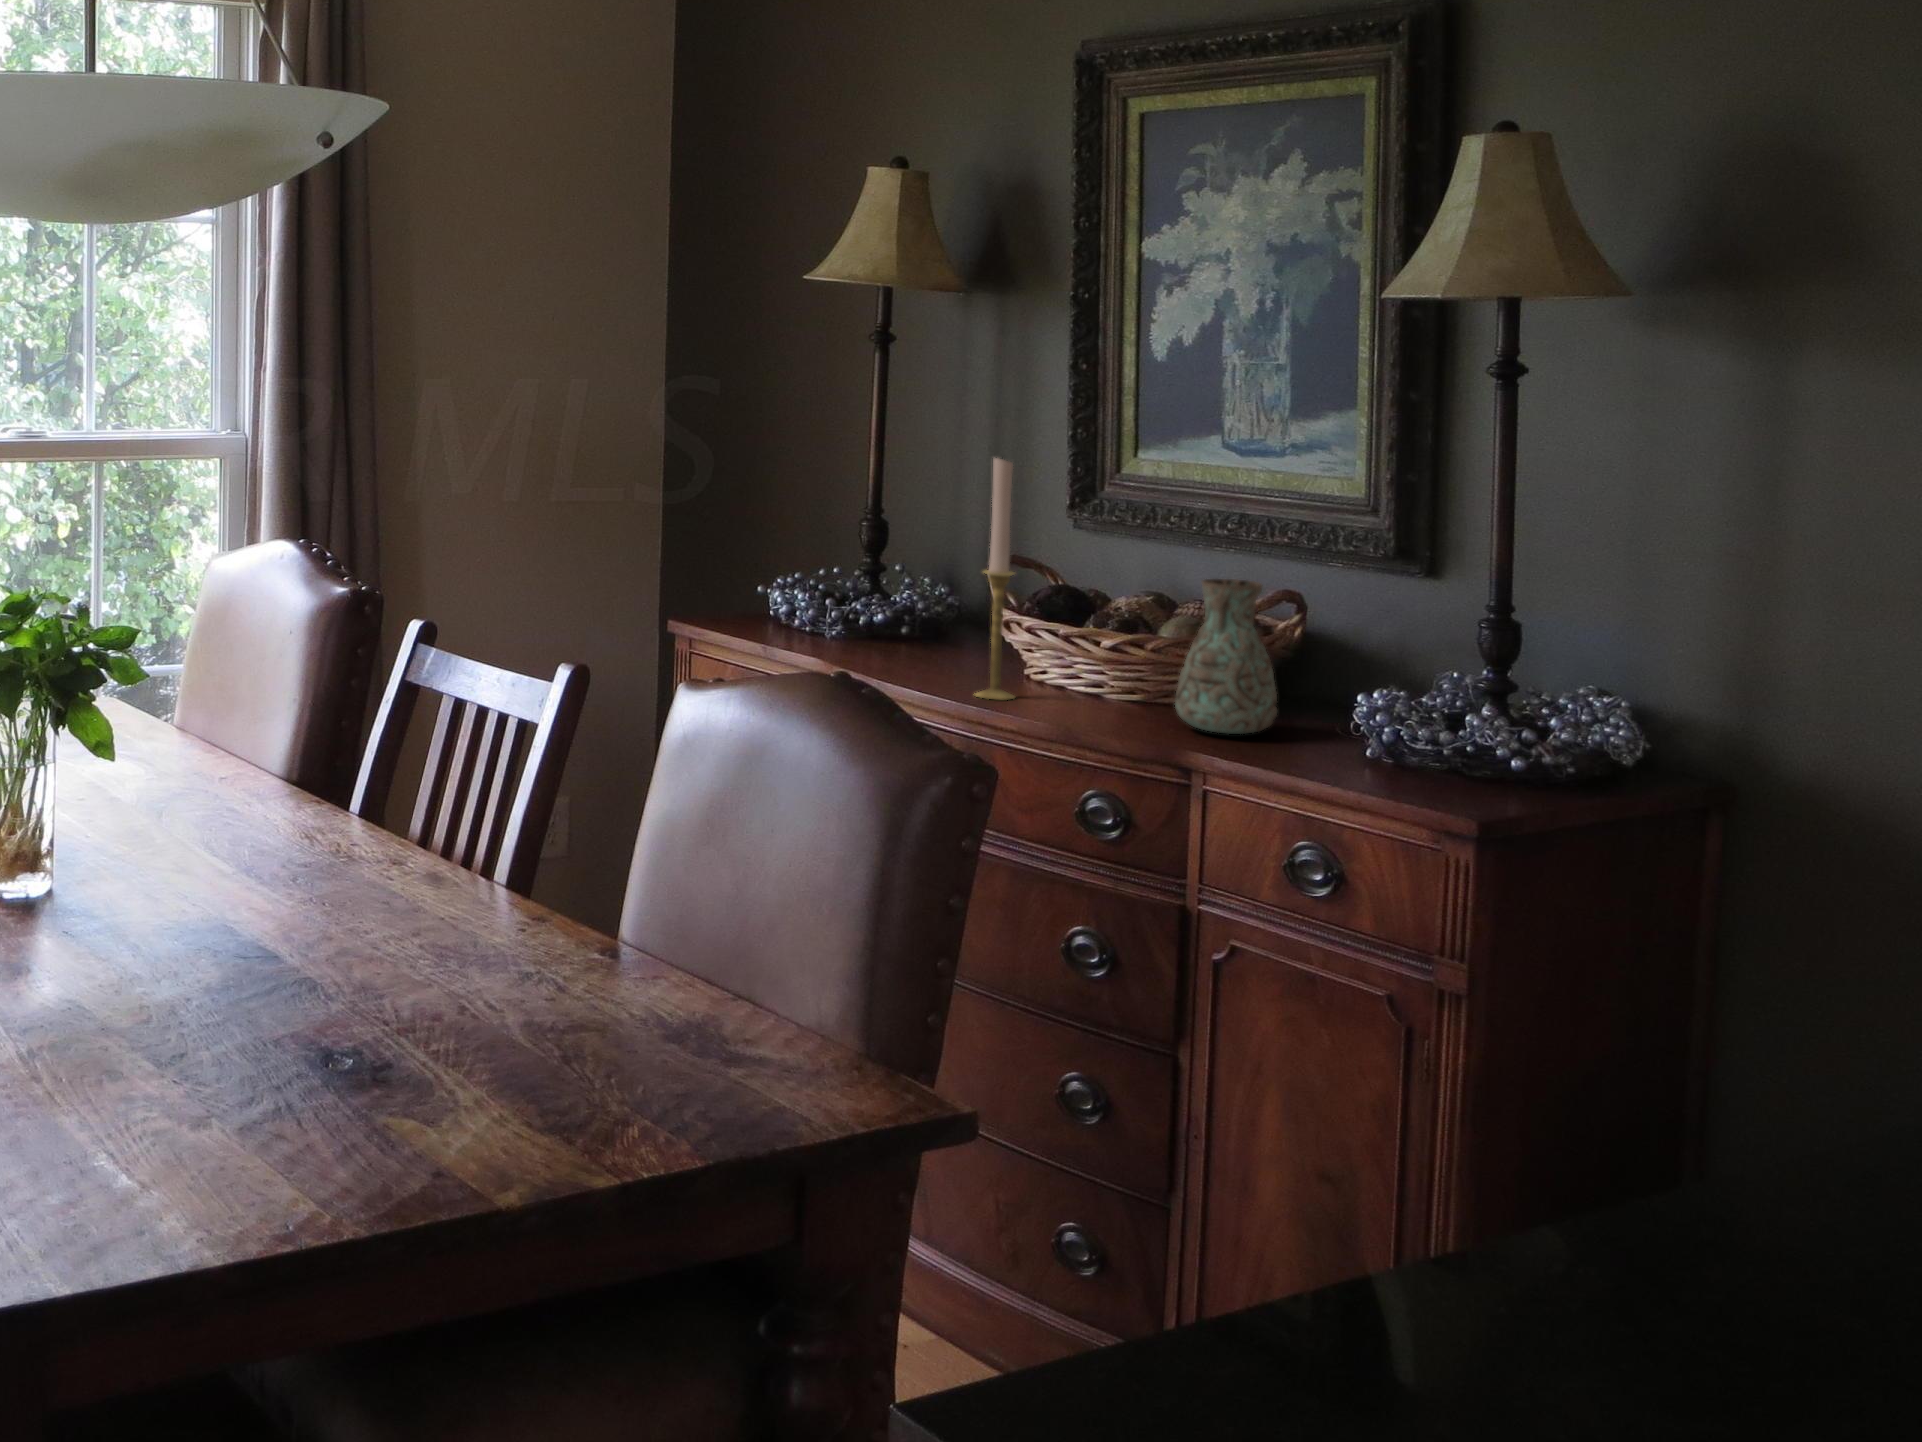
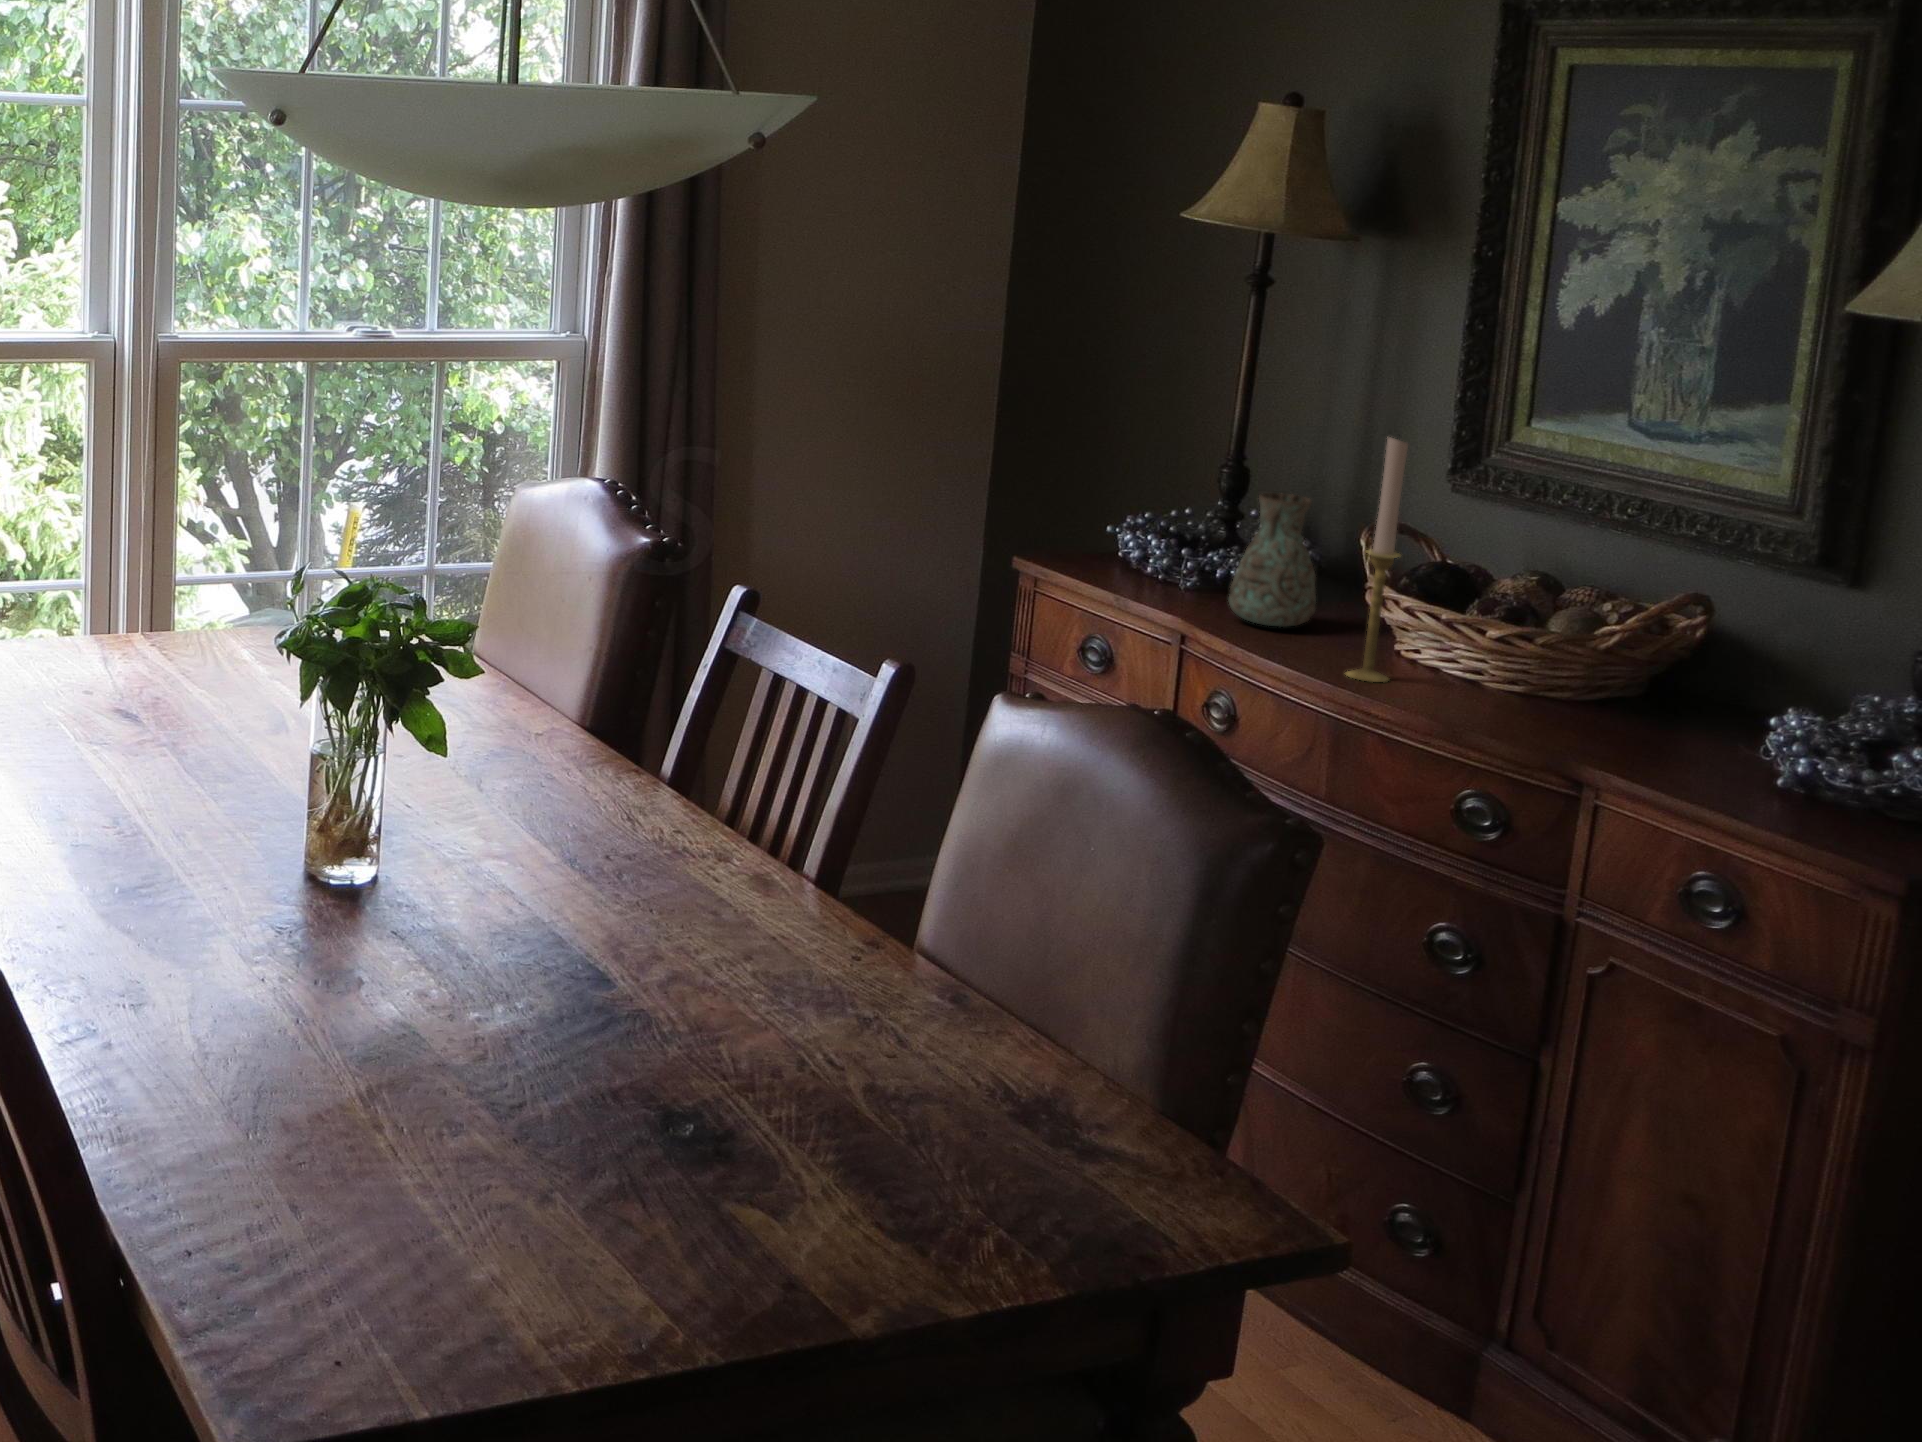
decorative vase: present [1175,579,1277,734] -> present [1229,493,1316,627]

